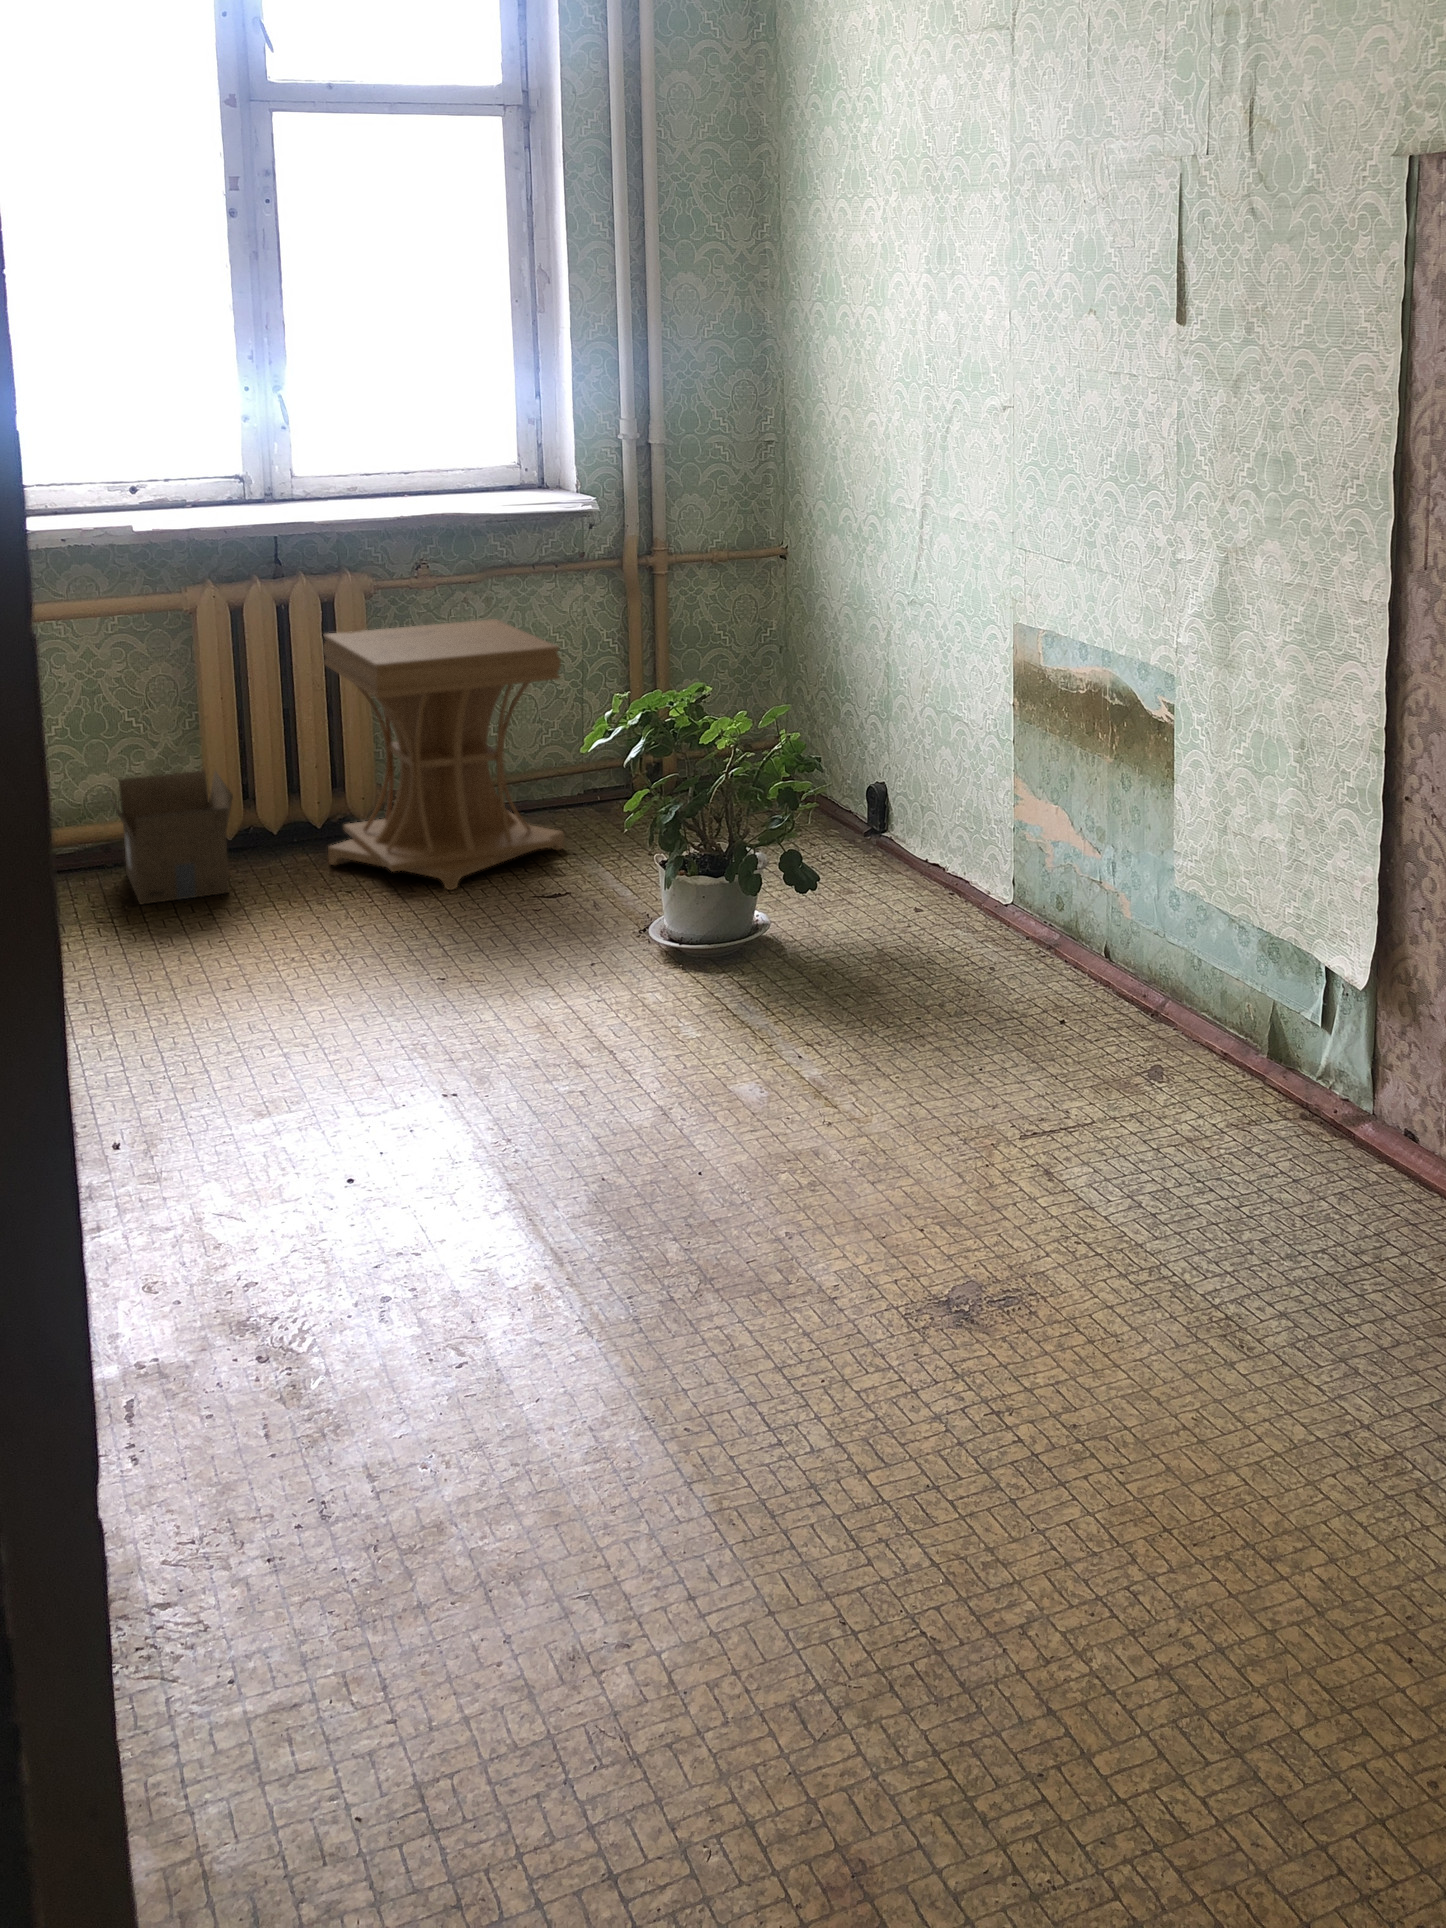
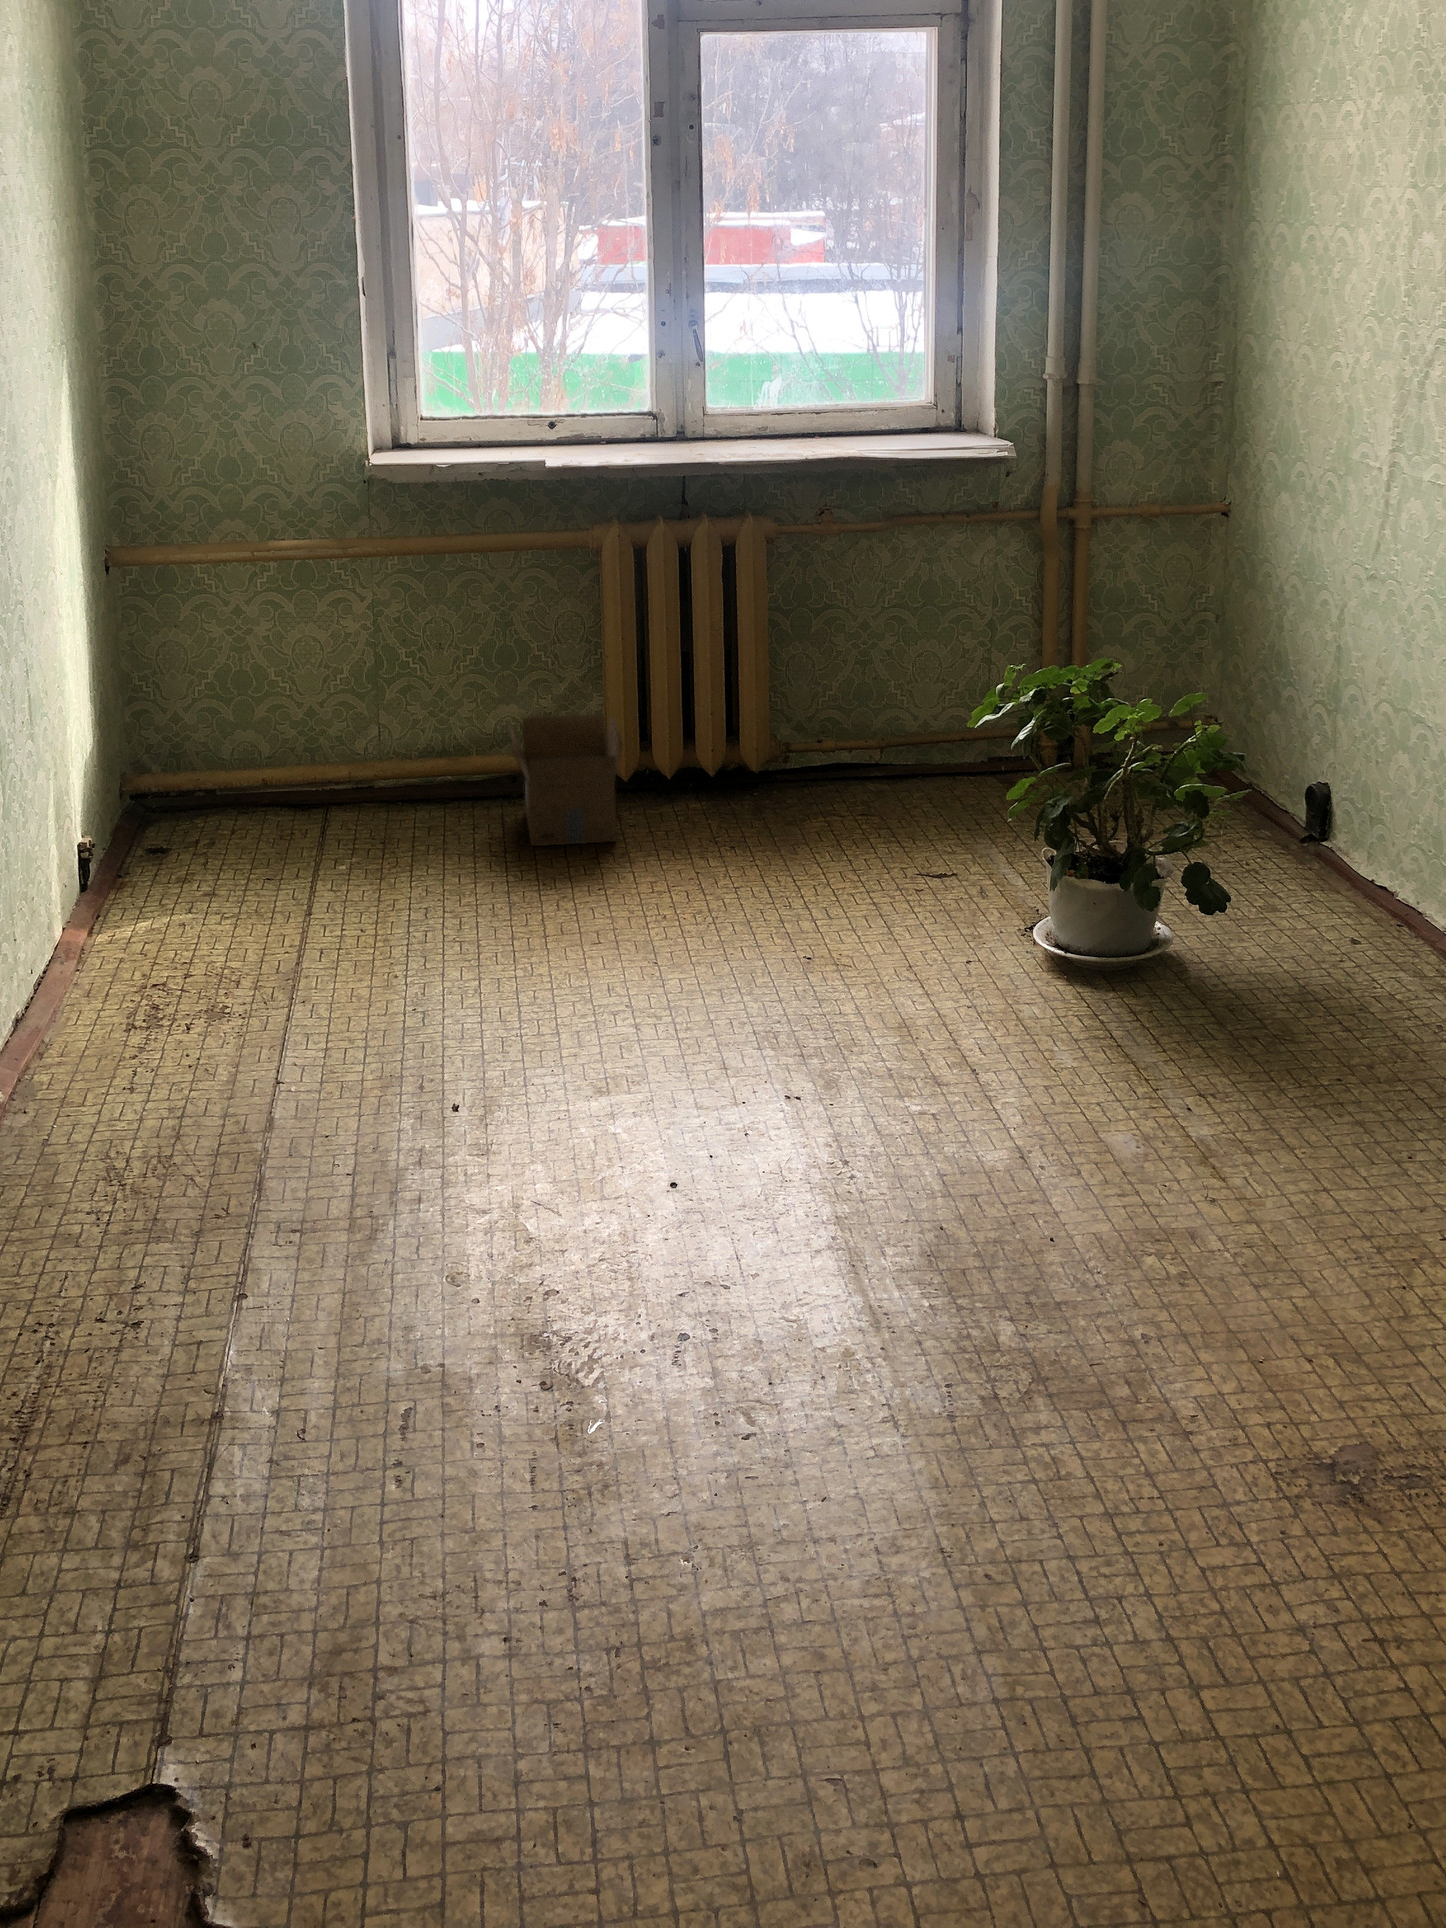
side table: present [323,619,564,890] -> none [716,572,961,861]

